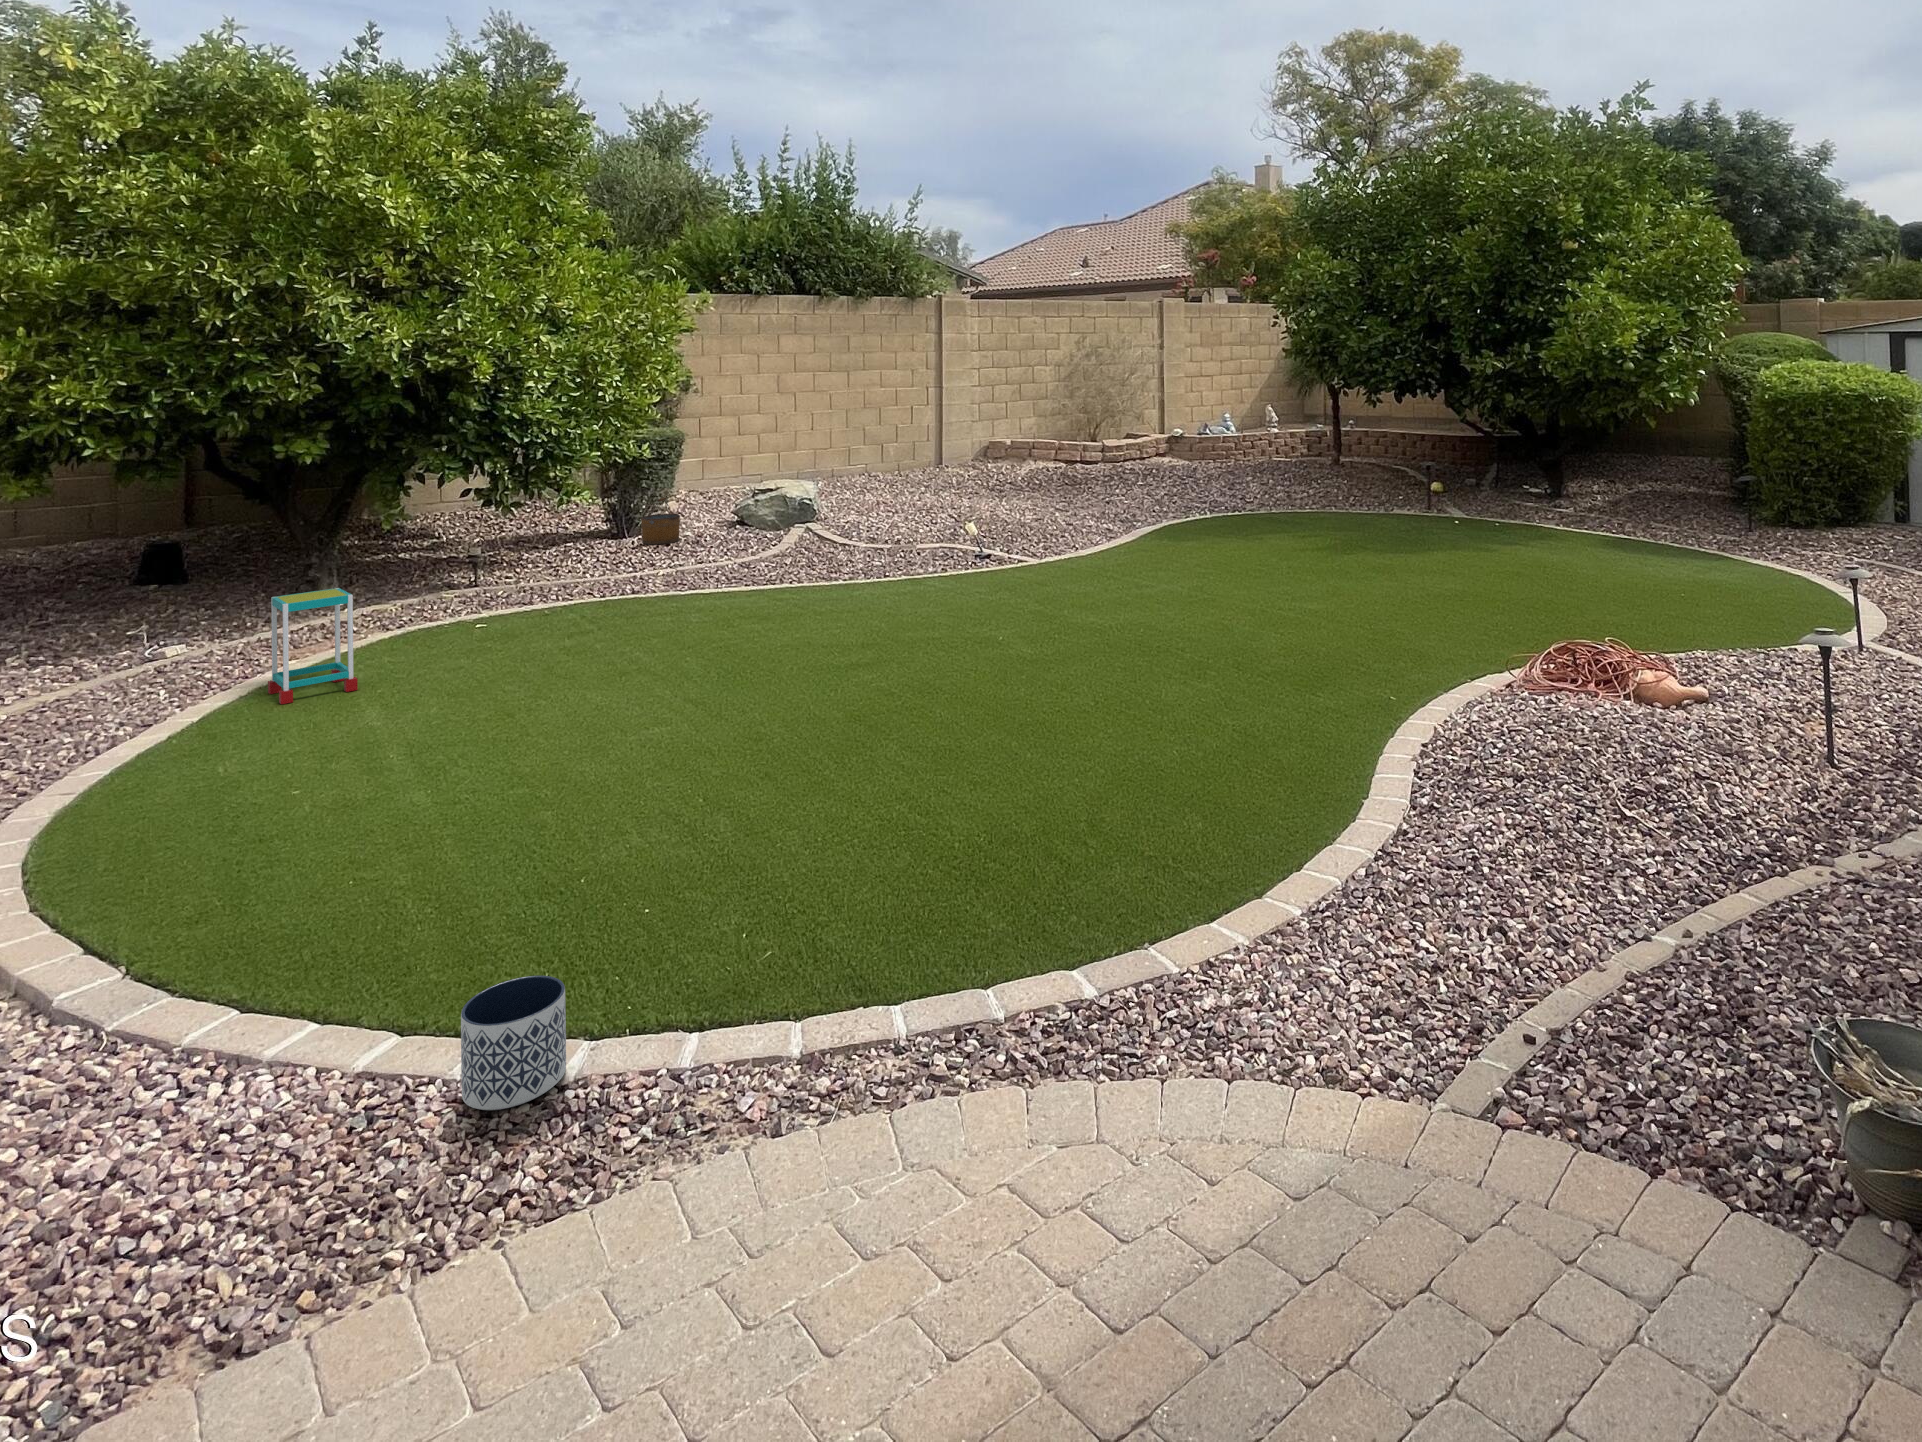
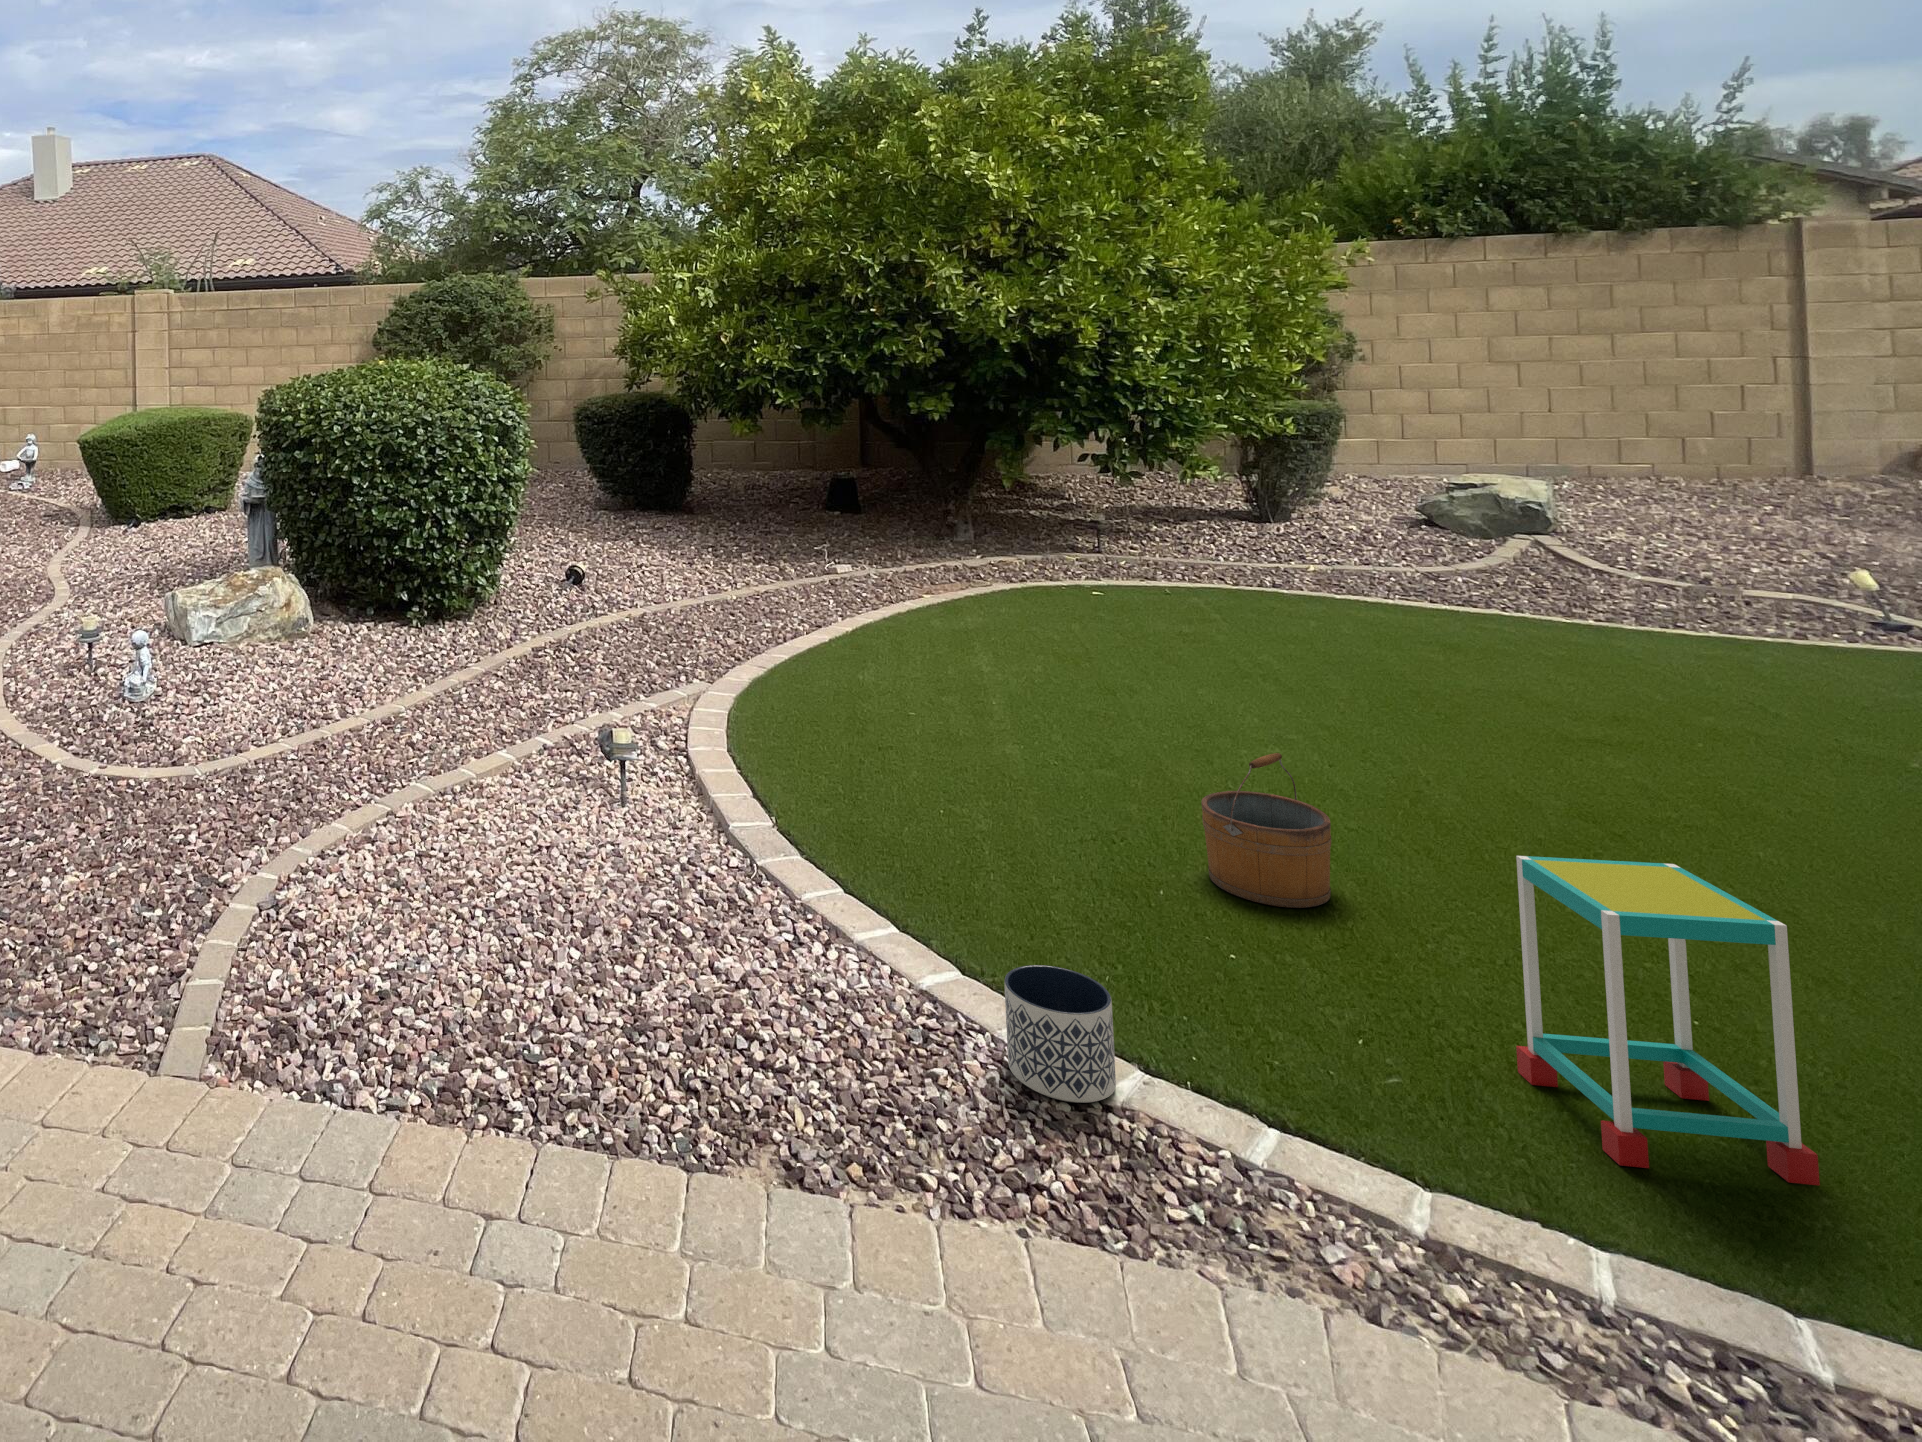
bucket: present [641,498,680,545] -> present [1201,753,1331,908]
side table: present [268,588,358,704] -> present [1516,856,1820,1185]

